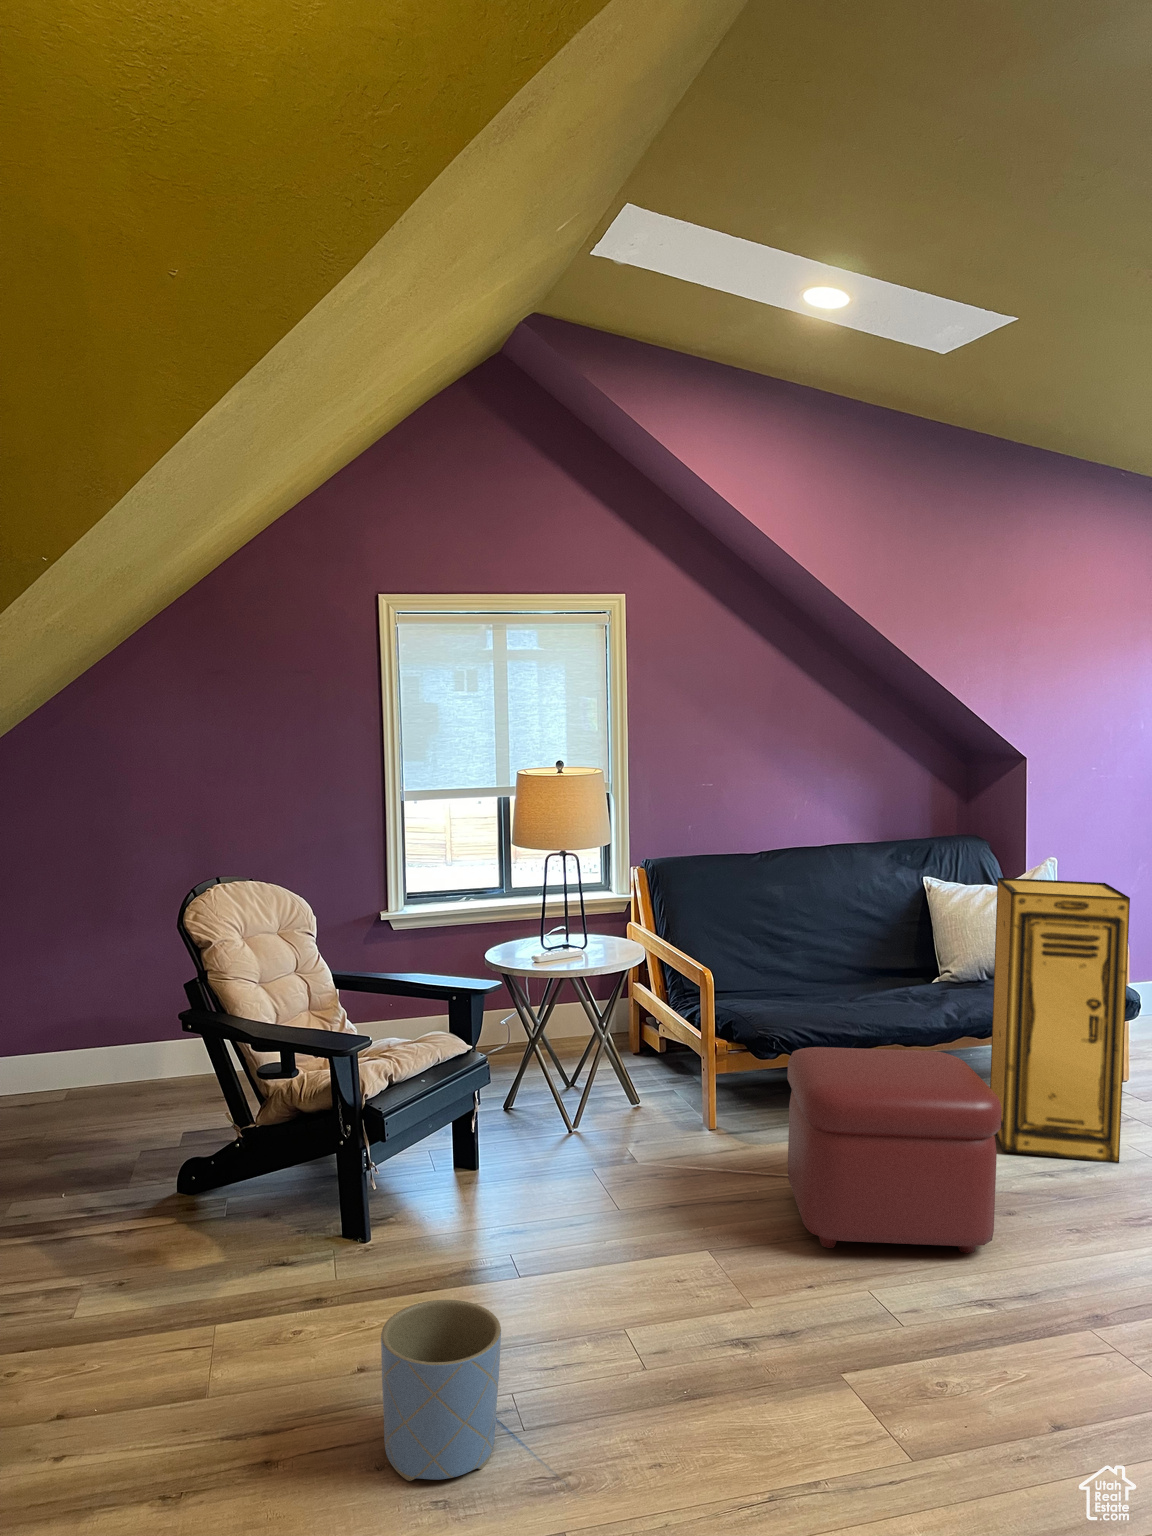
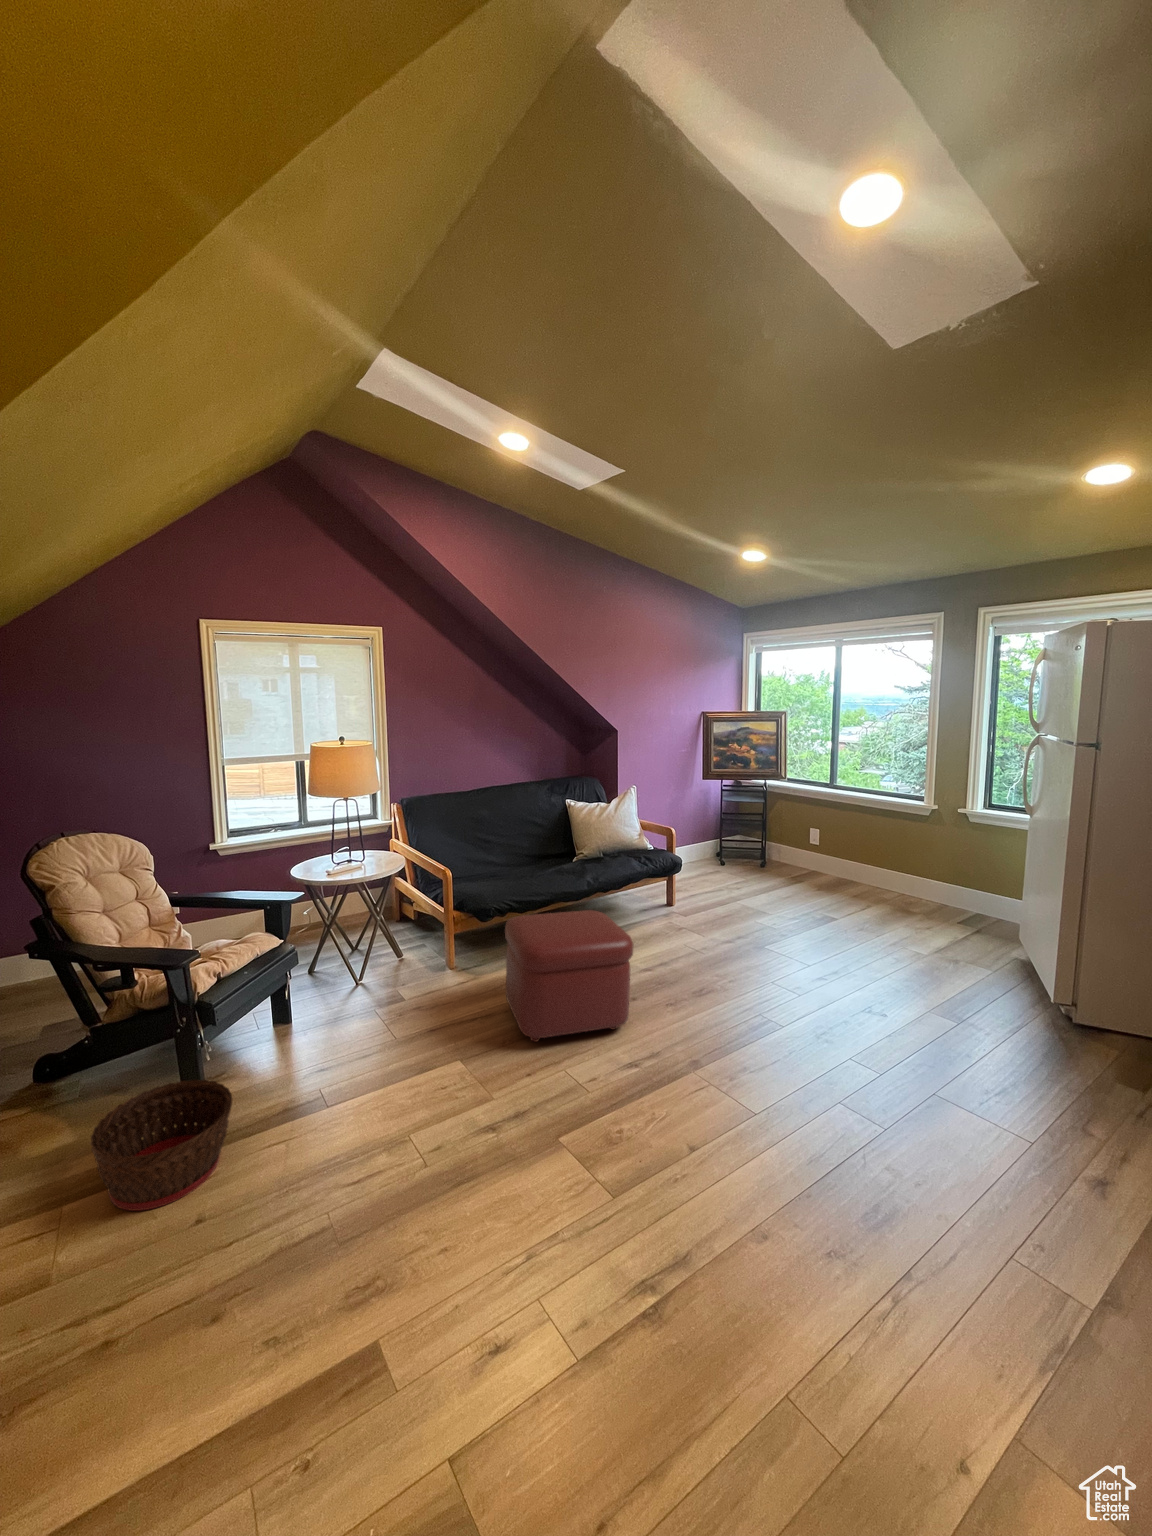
storage cabinet: present [990,878,1130,1163] -> none [609,804,686,959]
basket: none [250,1201,402,1343] -> present [91,1080,233,1211]
planter: present [381,1300,501,1481] -> none [214,1161,320,1327]

